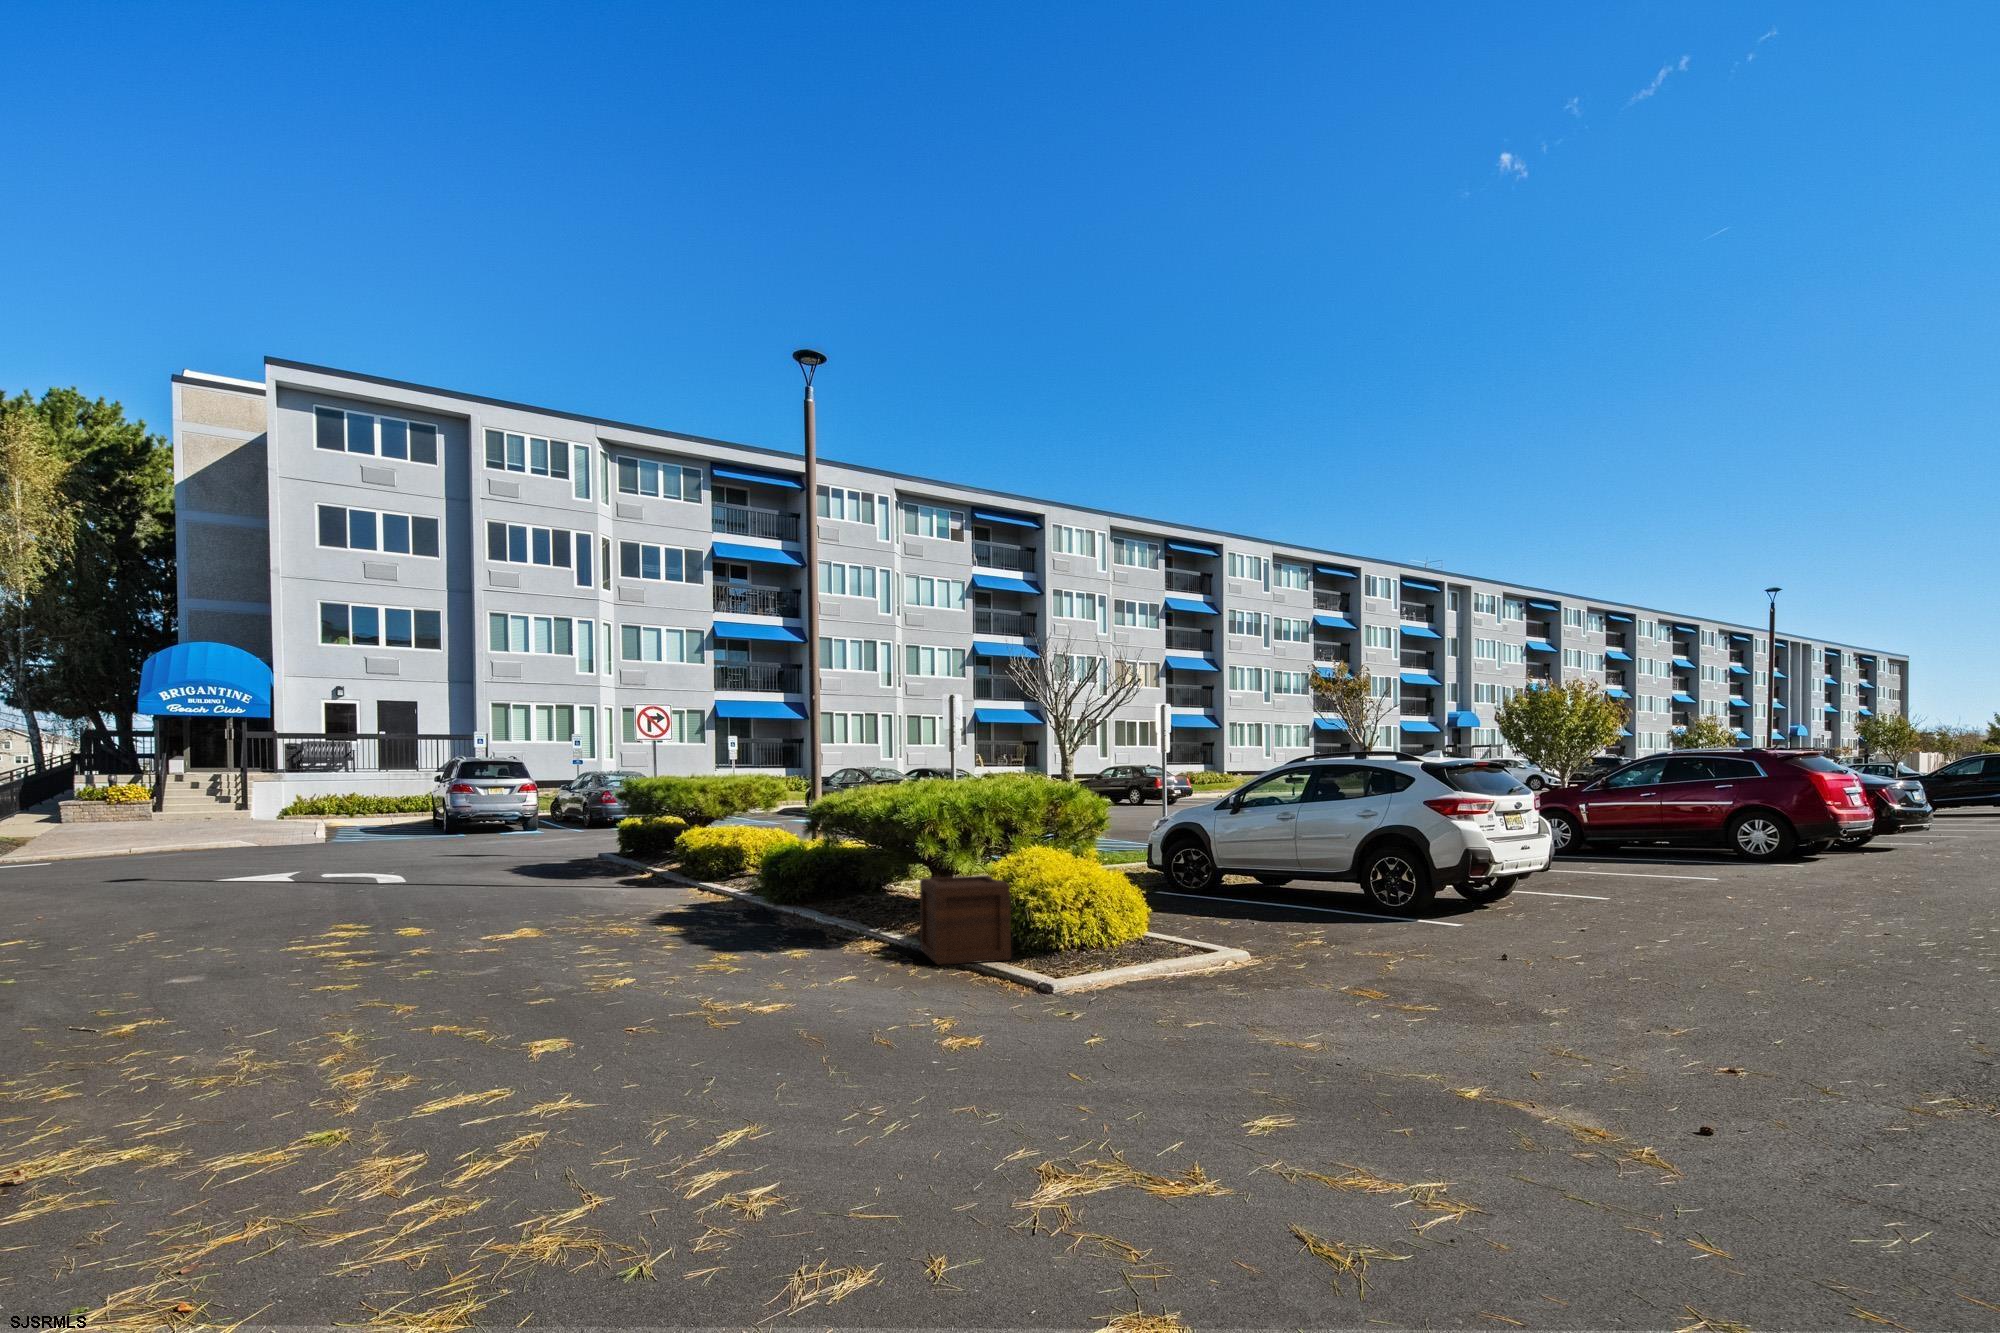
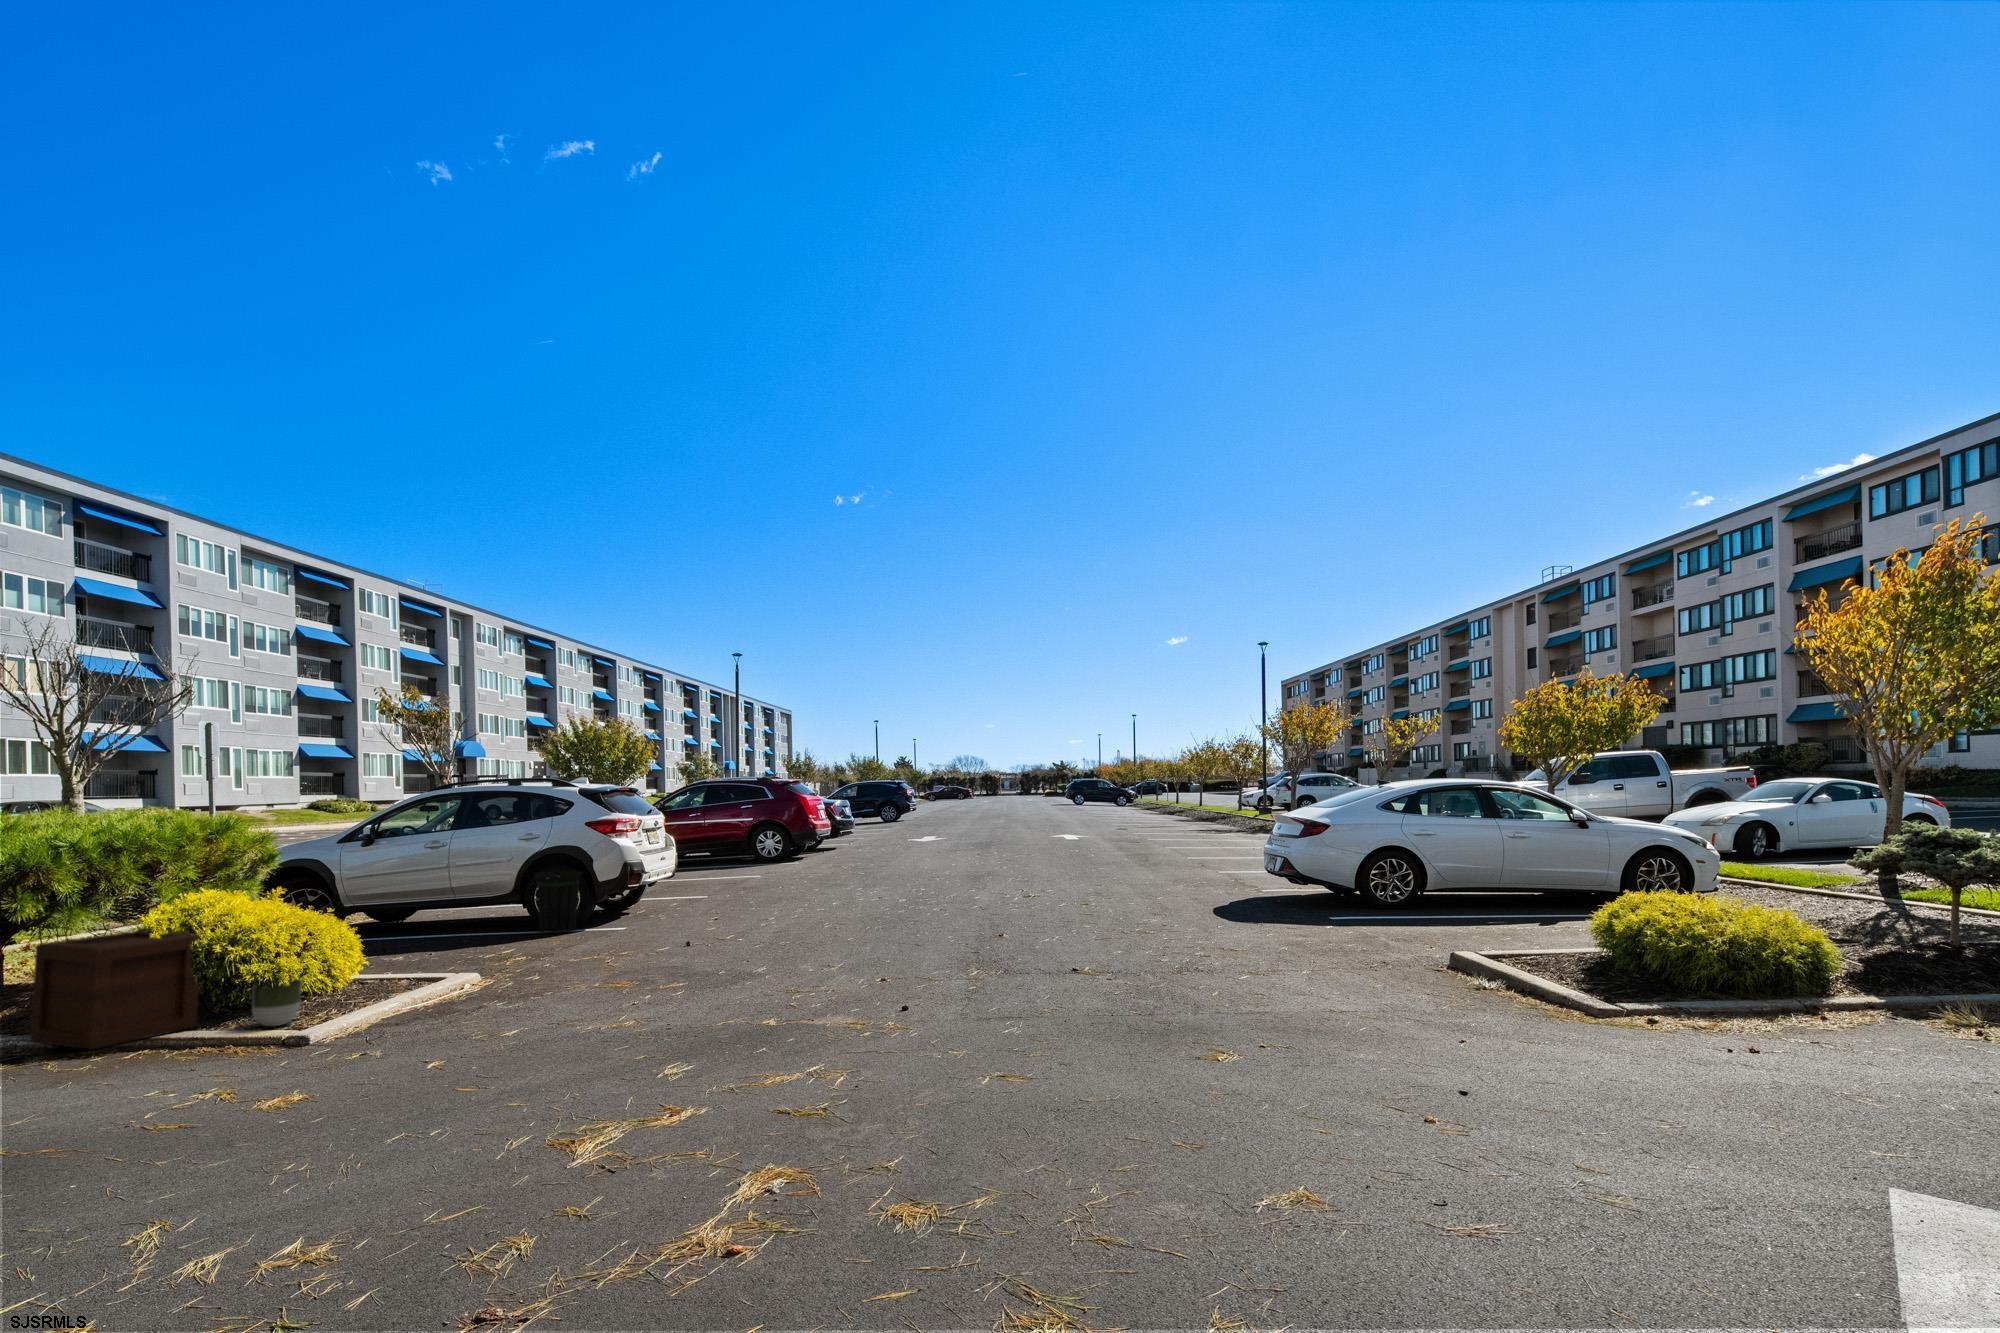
waste bin: none [1366,852,1418,917] -> present [535,870,582,933]
planter: none [1038,930,1074,971] -> present [252,979,302,1026]

